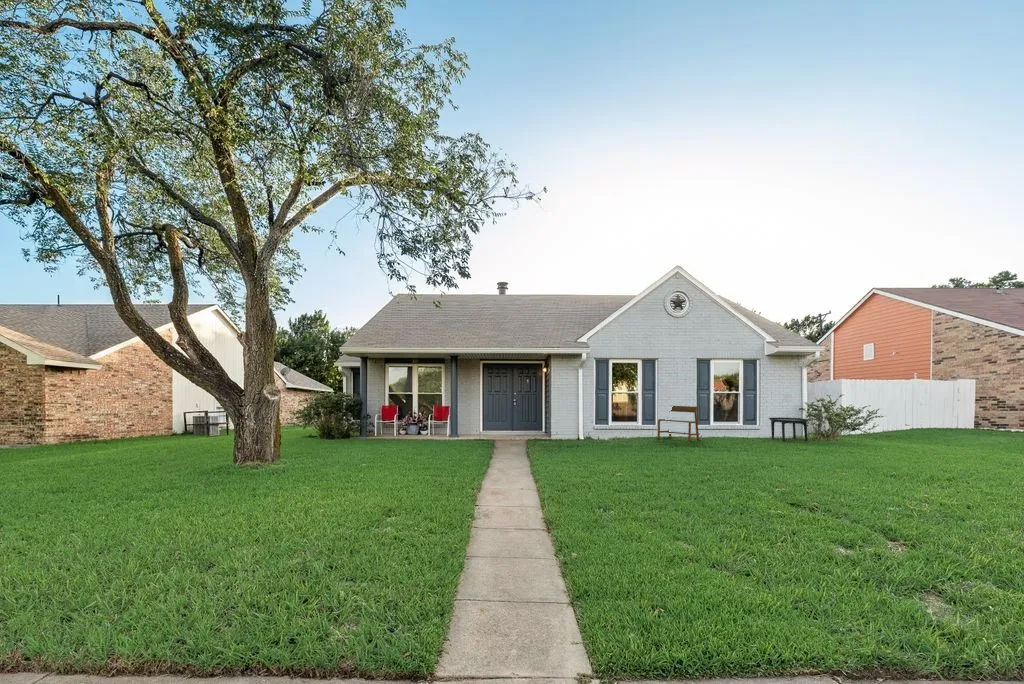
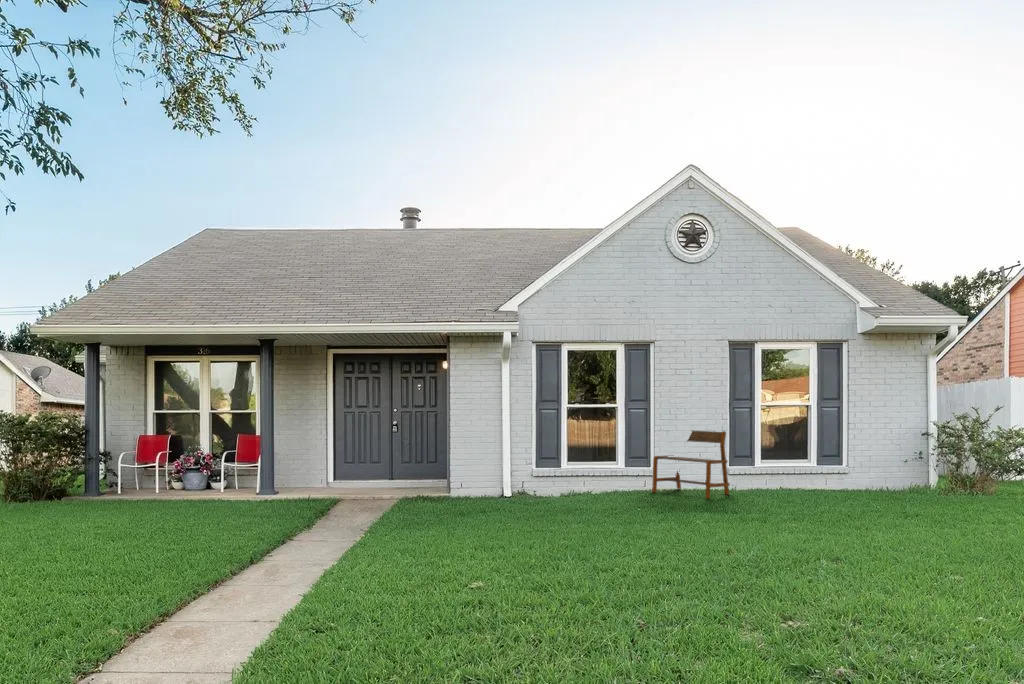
round table: present [769,417,809,441] -> none [862,450,937,496]

